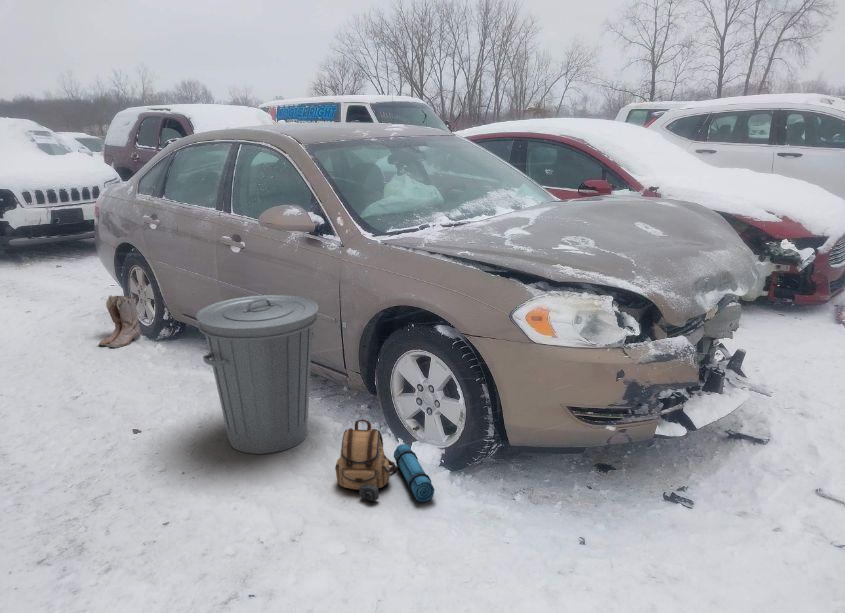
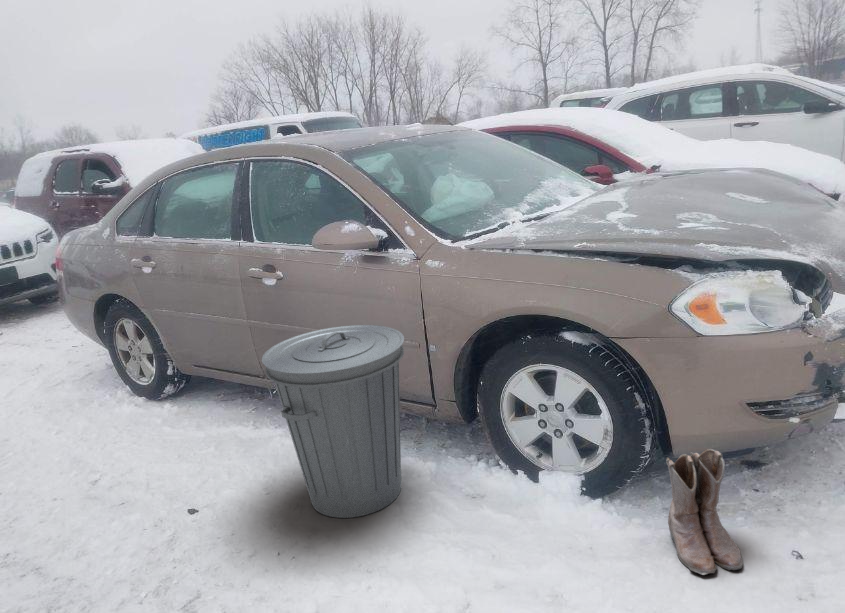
boots: present [98,295,141,348] -> present [666,449,743,575]
backpack: present [335,419,434,502] -> none [465,456,601,552]

